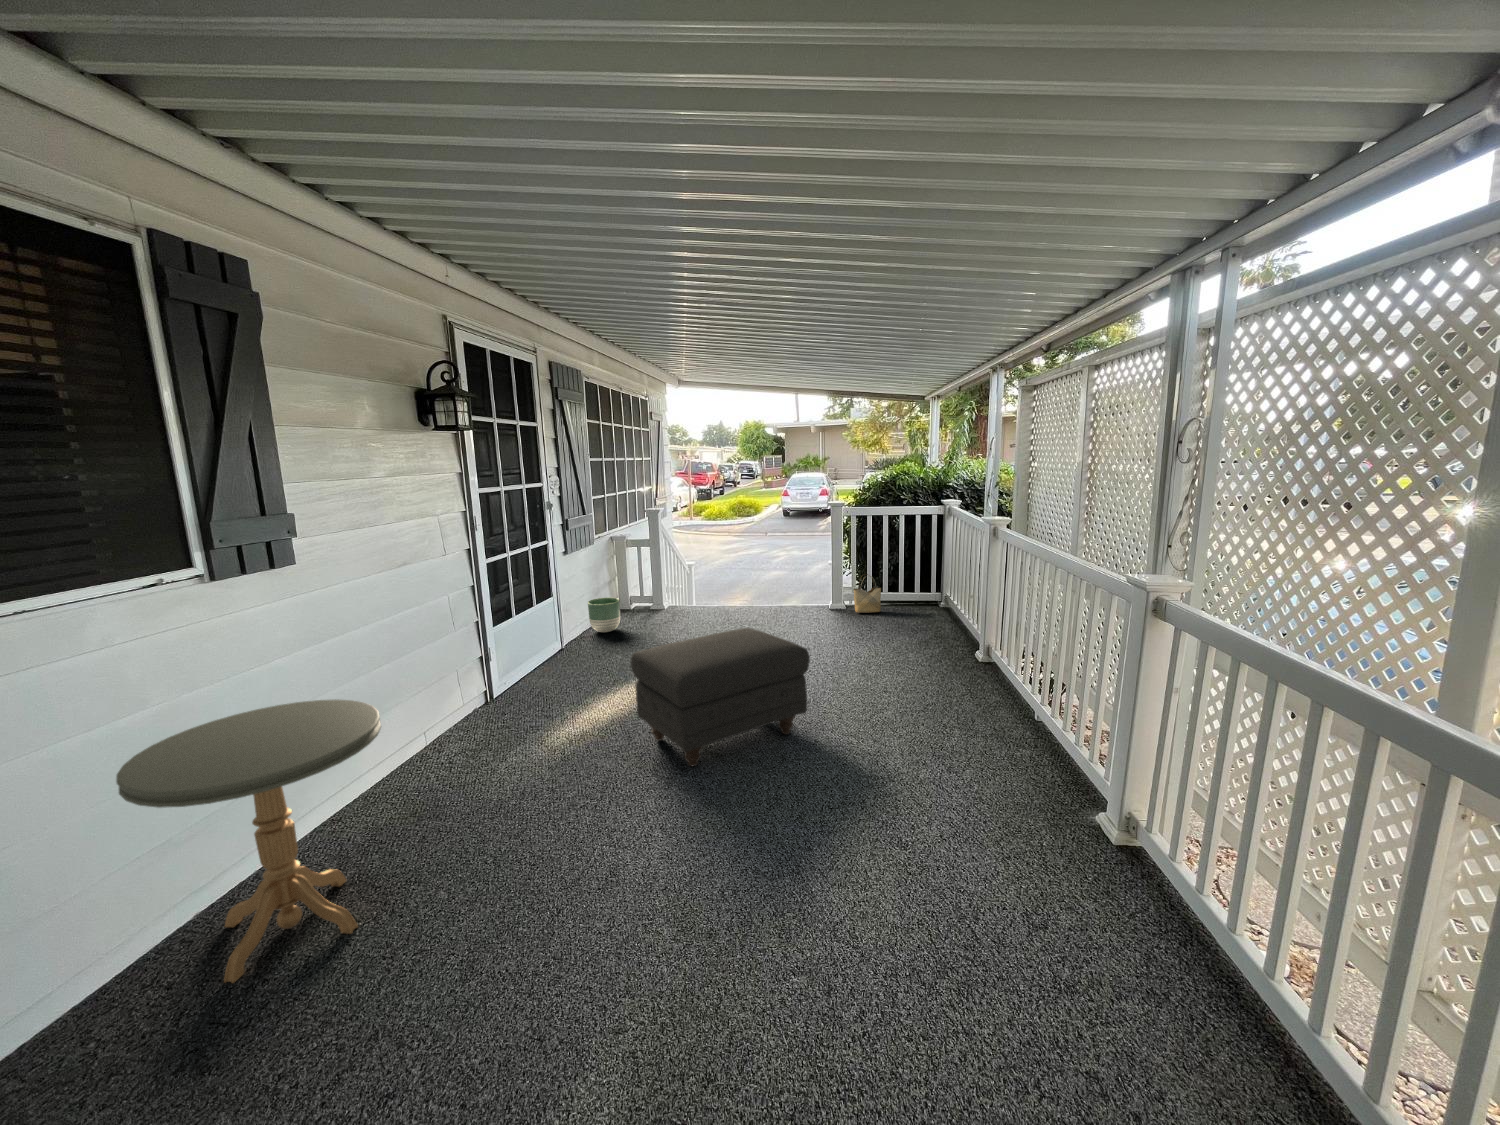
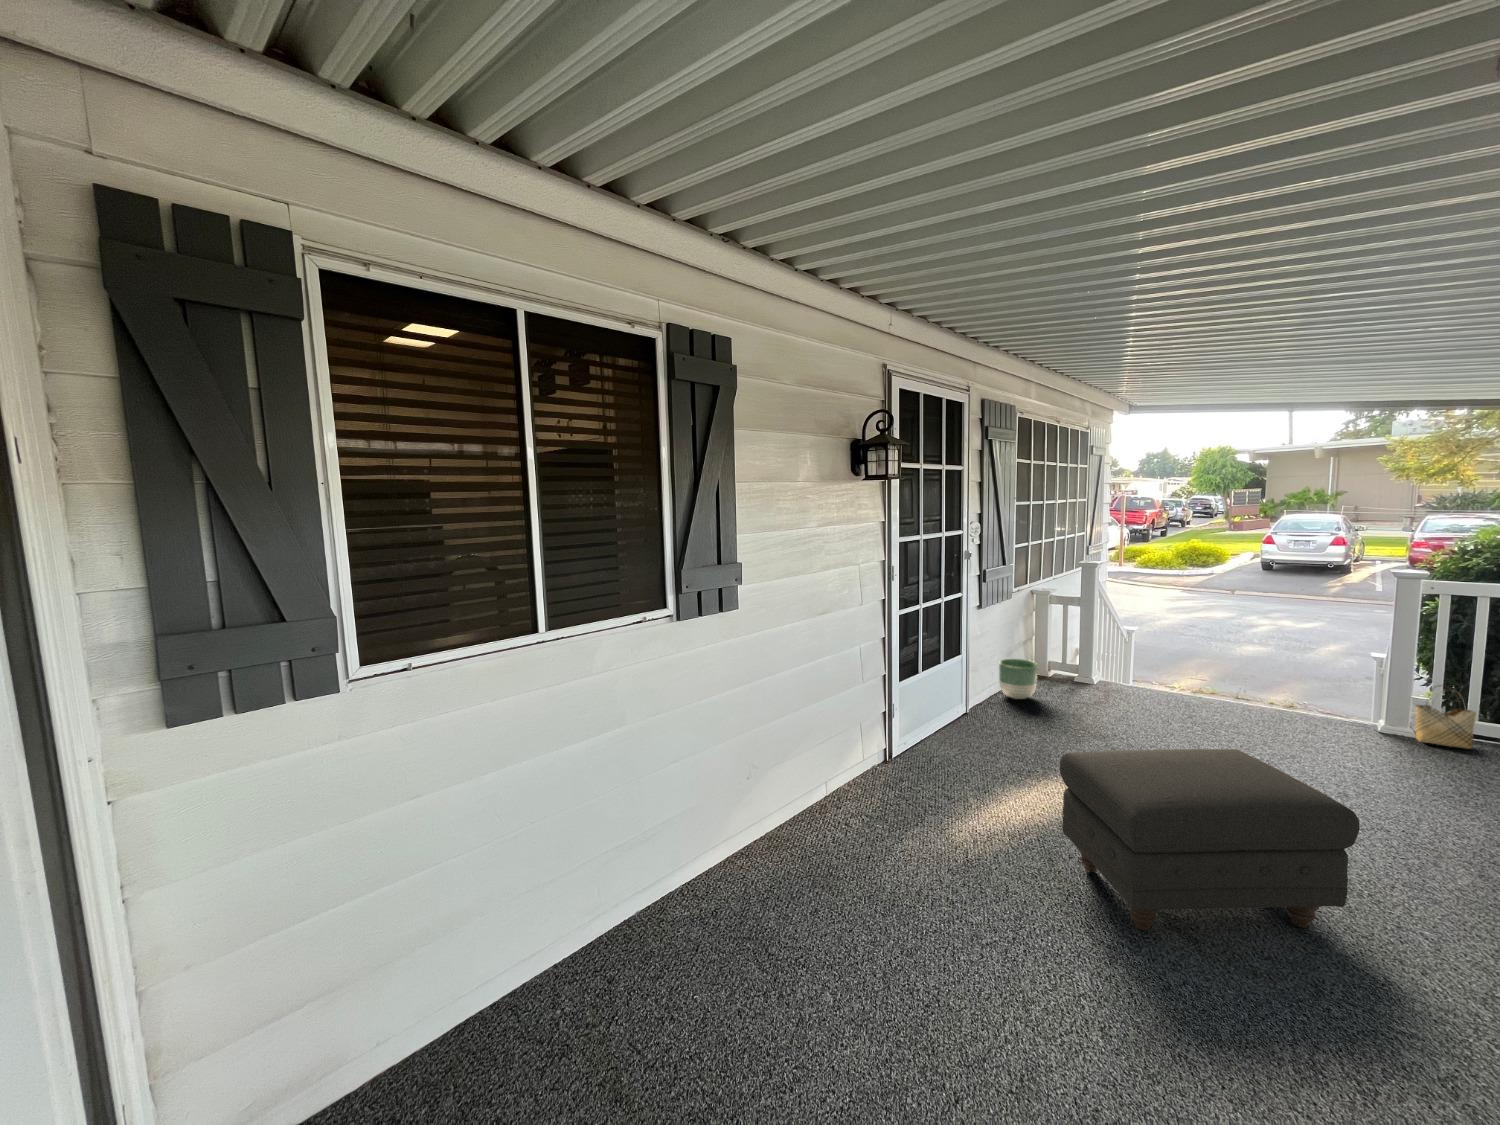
side table: present [116,699,381,983] -> none [596,744,793,1006]

